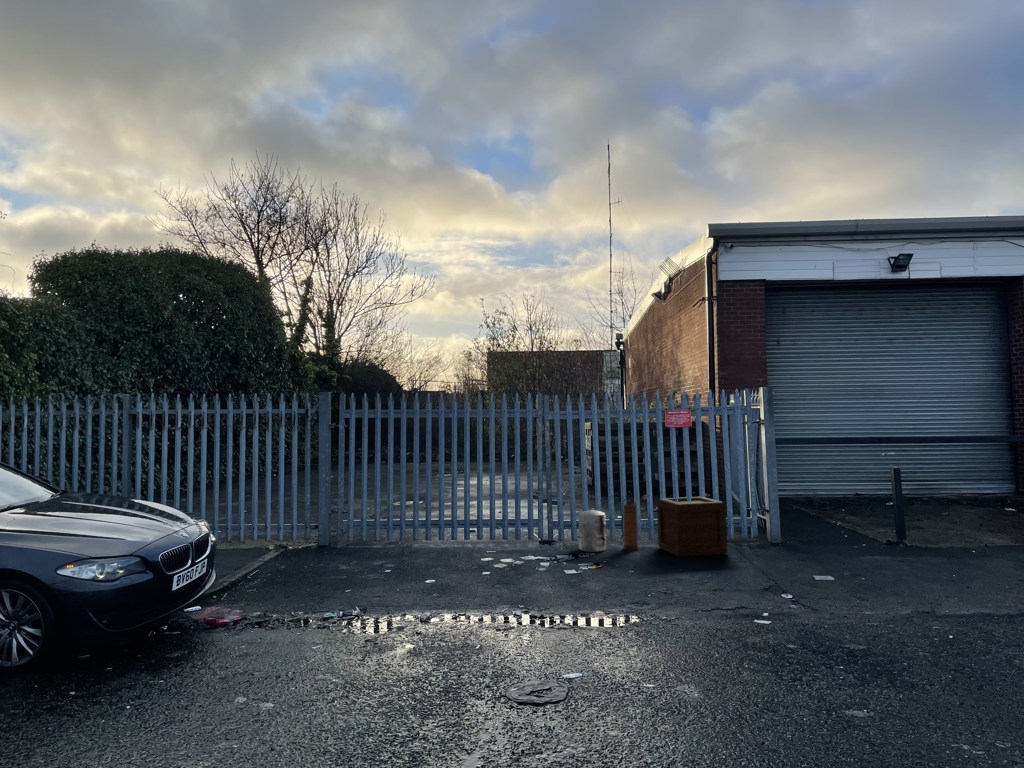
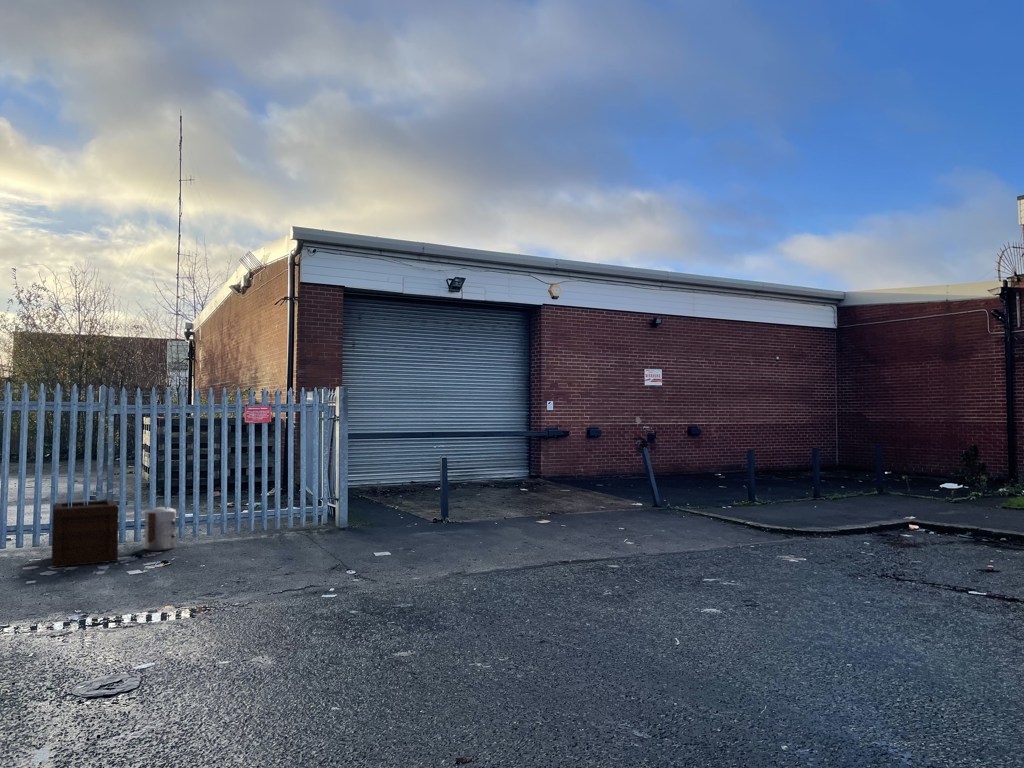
fire extinguisher: present [621,495,639,550] -> none [192,490,212,546]
wooden crate: present [657,497,727,557] -> present [52,500,119,568]

